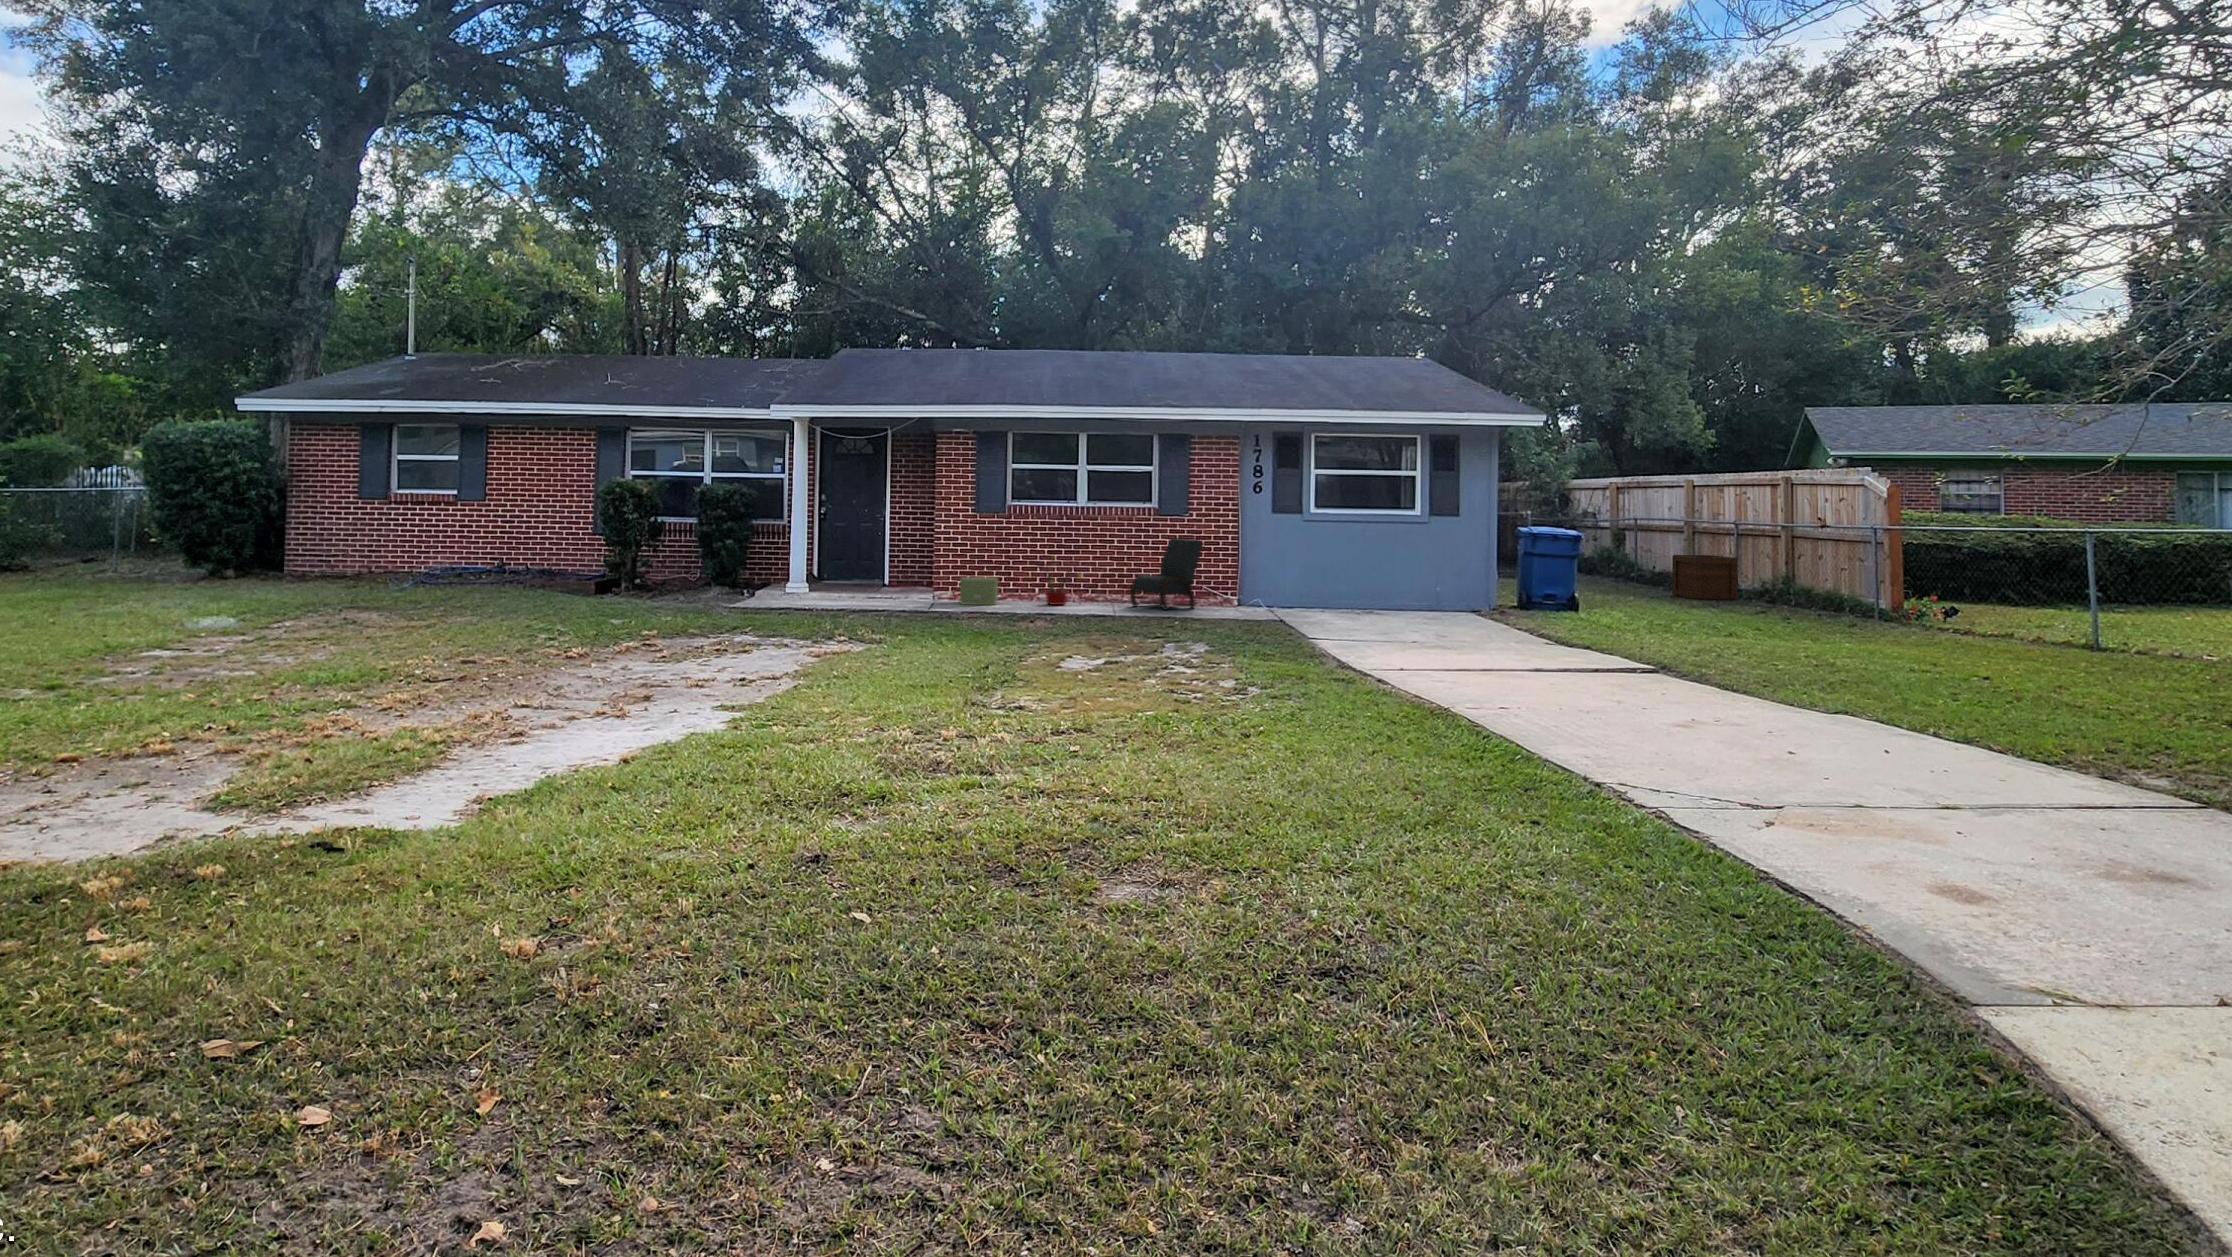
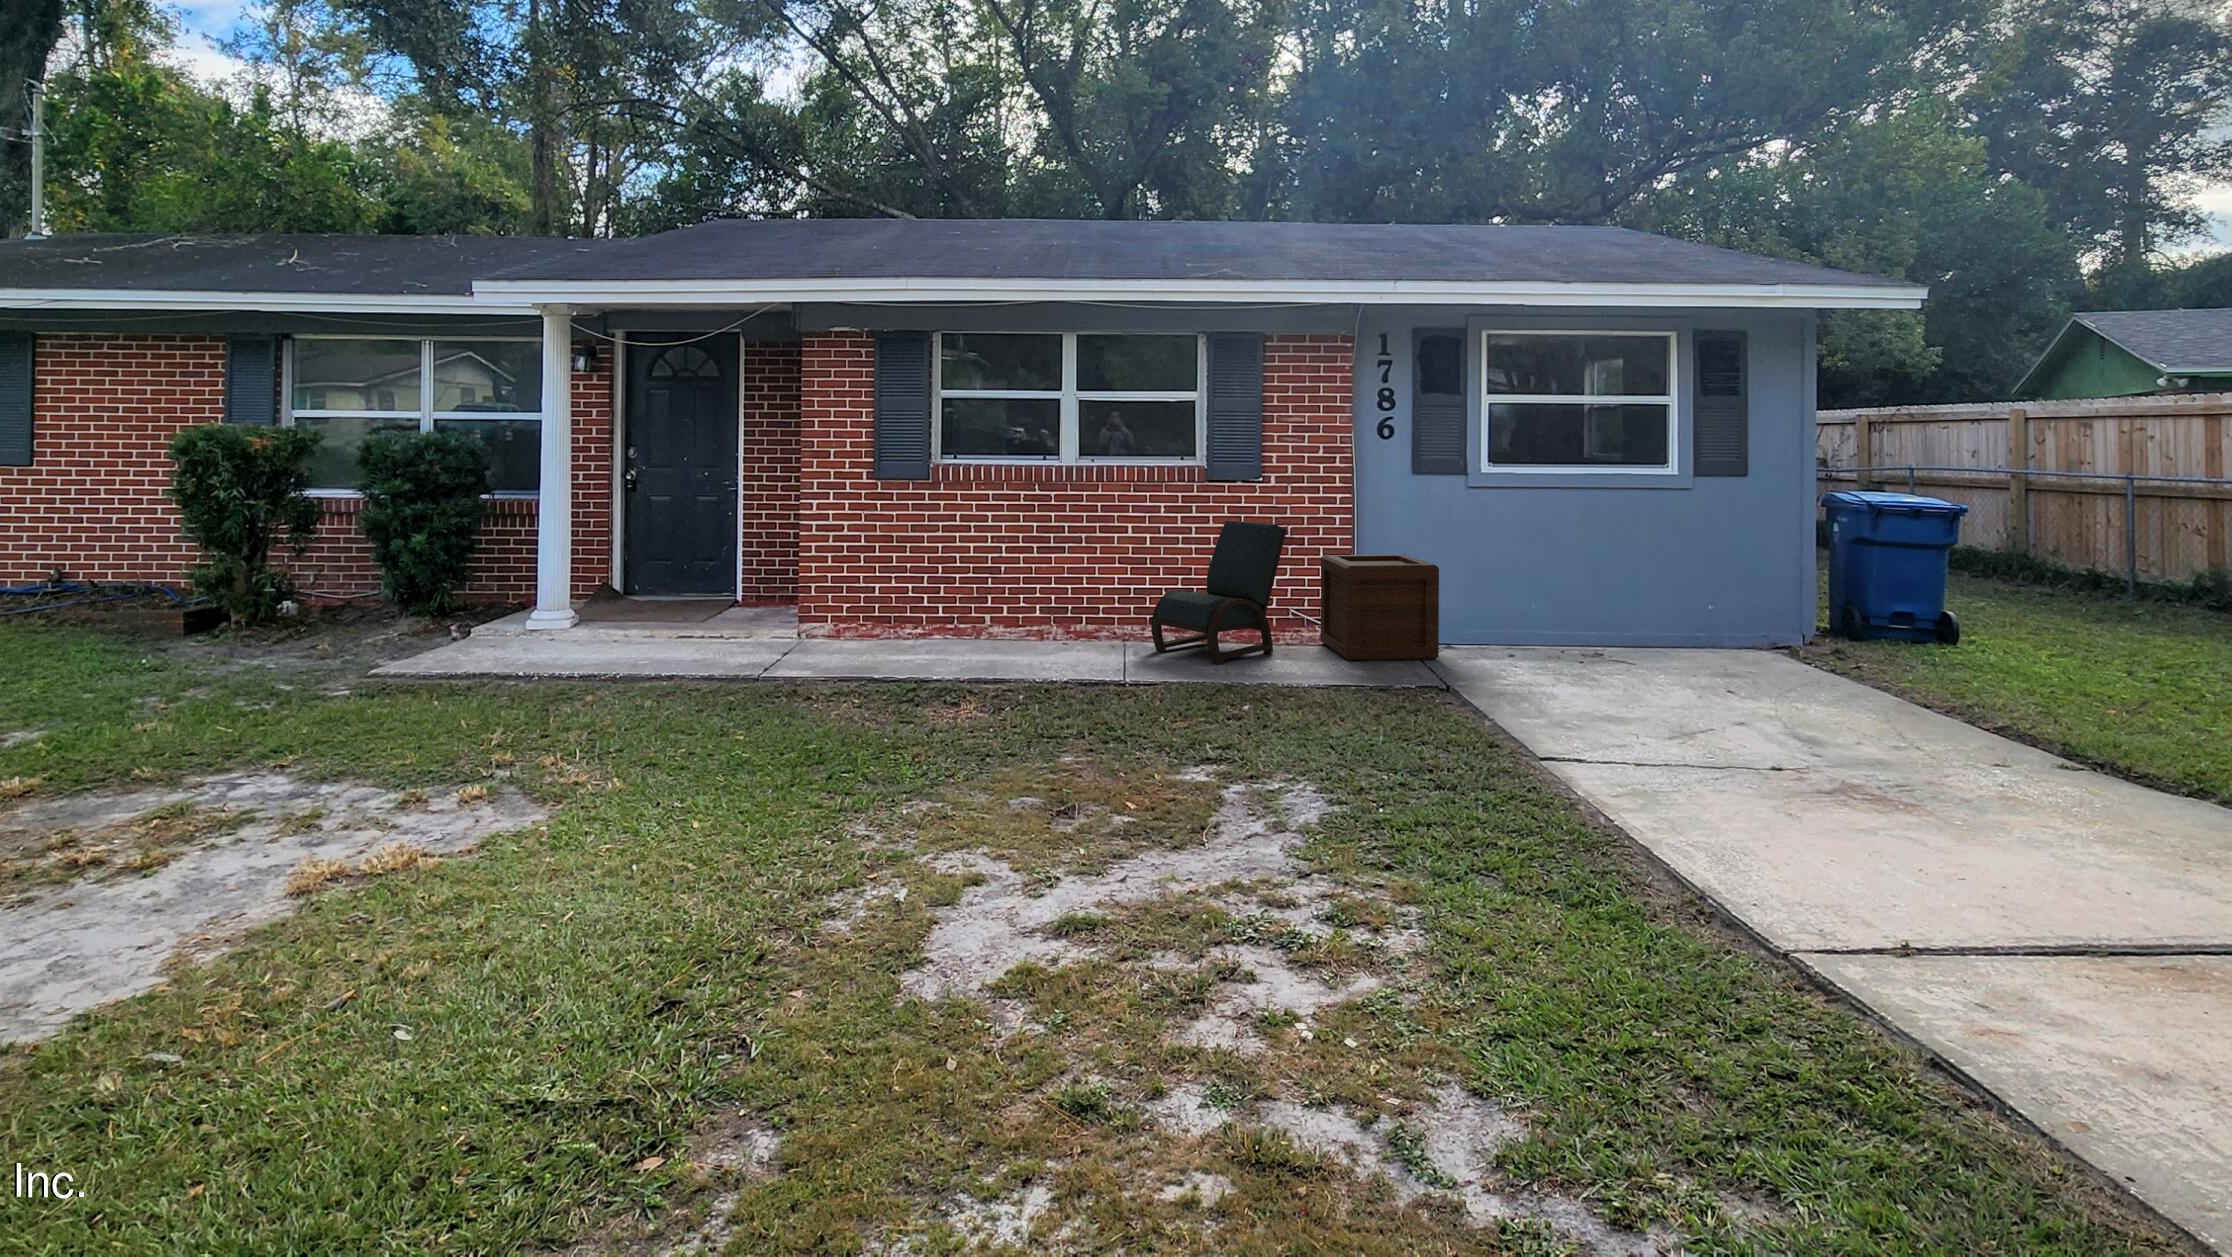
wooden crate: present [1672,555,1737,600] -> present [1321,555,1439,661]
decorative plant: present [1046,567,1083,605] -> none [981,556,1065,650]
storage box: present [960,577,998,605] -> none [832,596,910,654]

